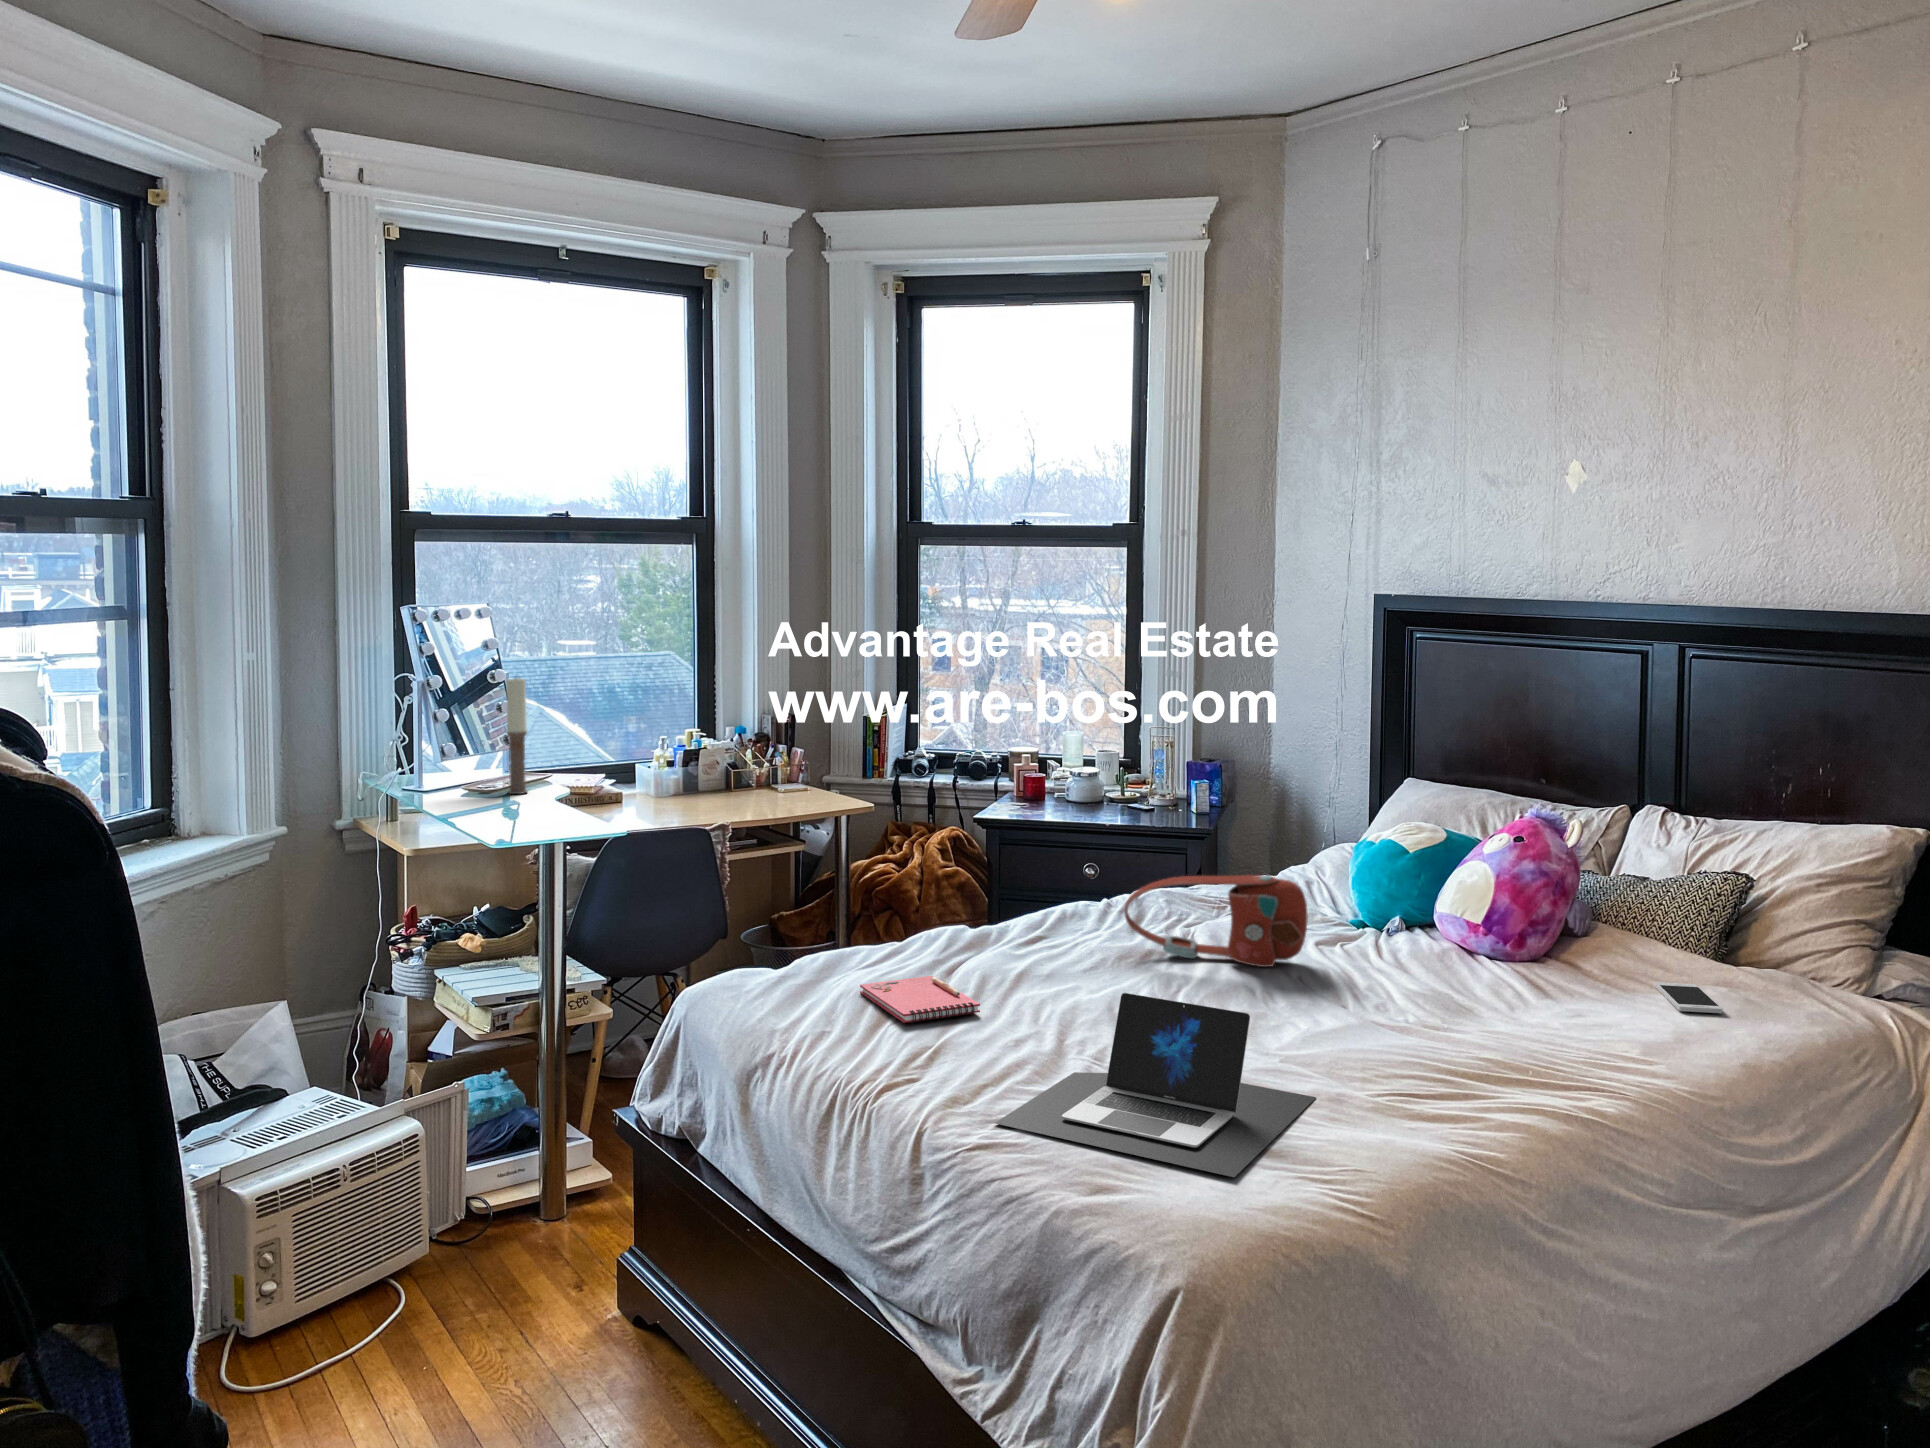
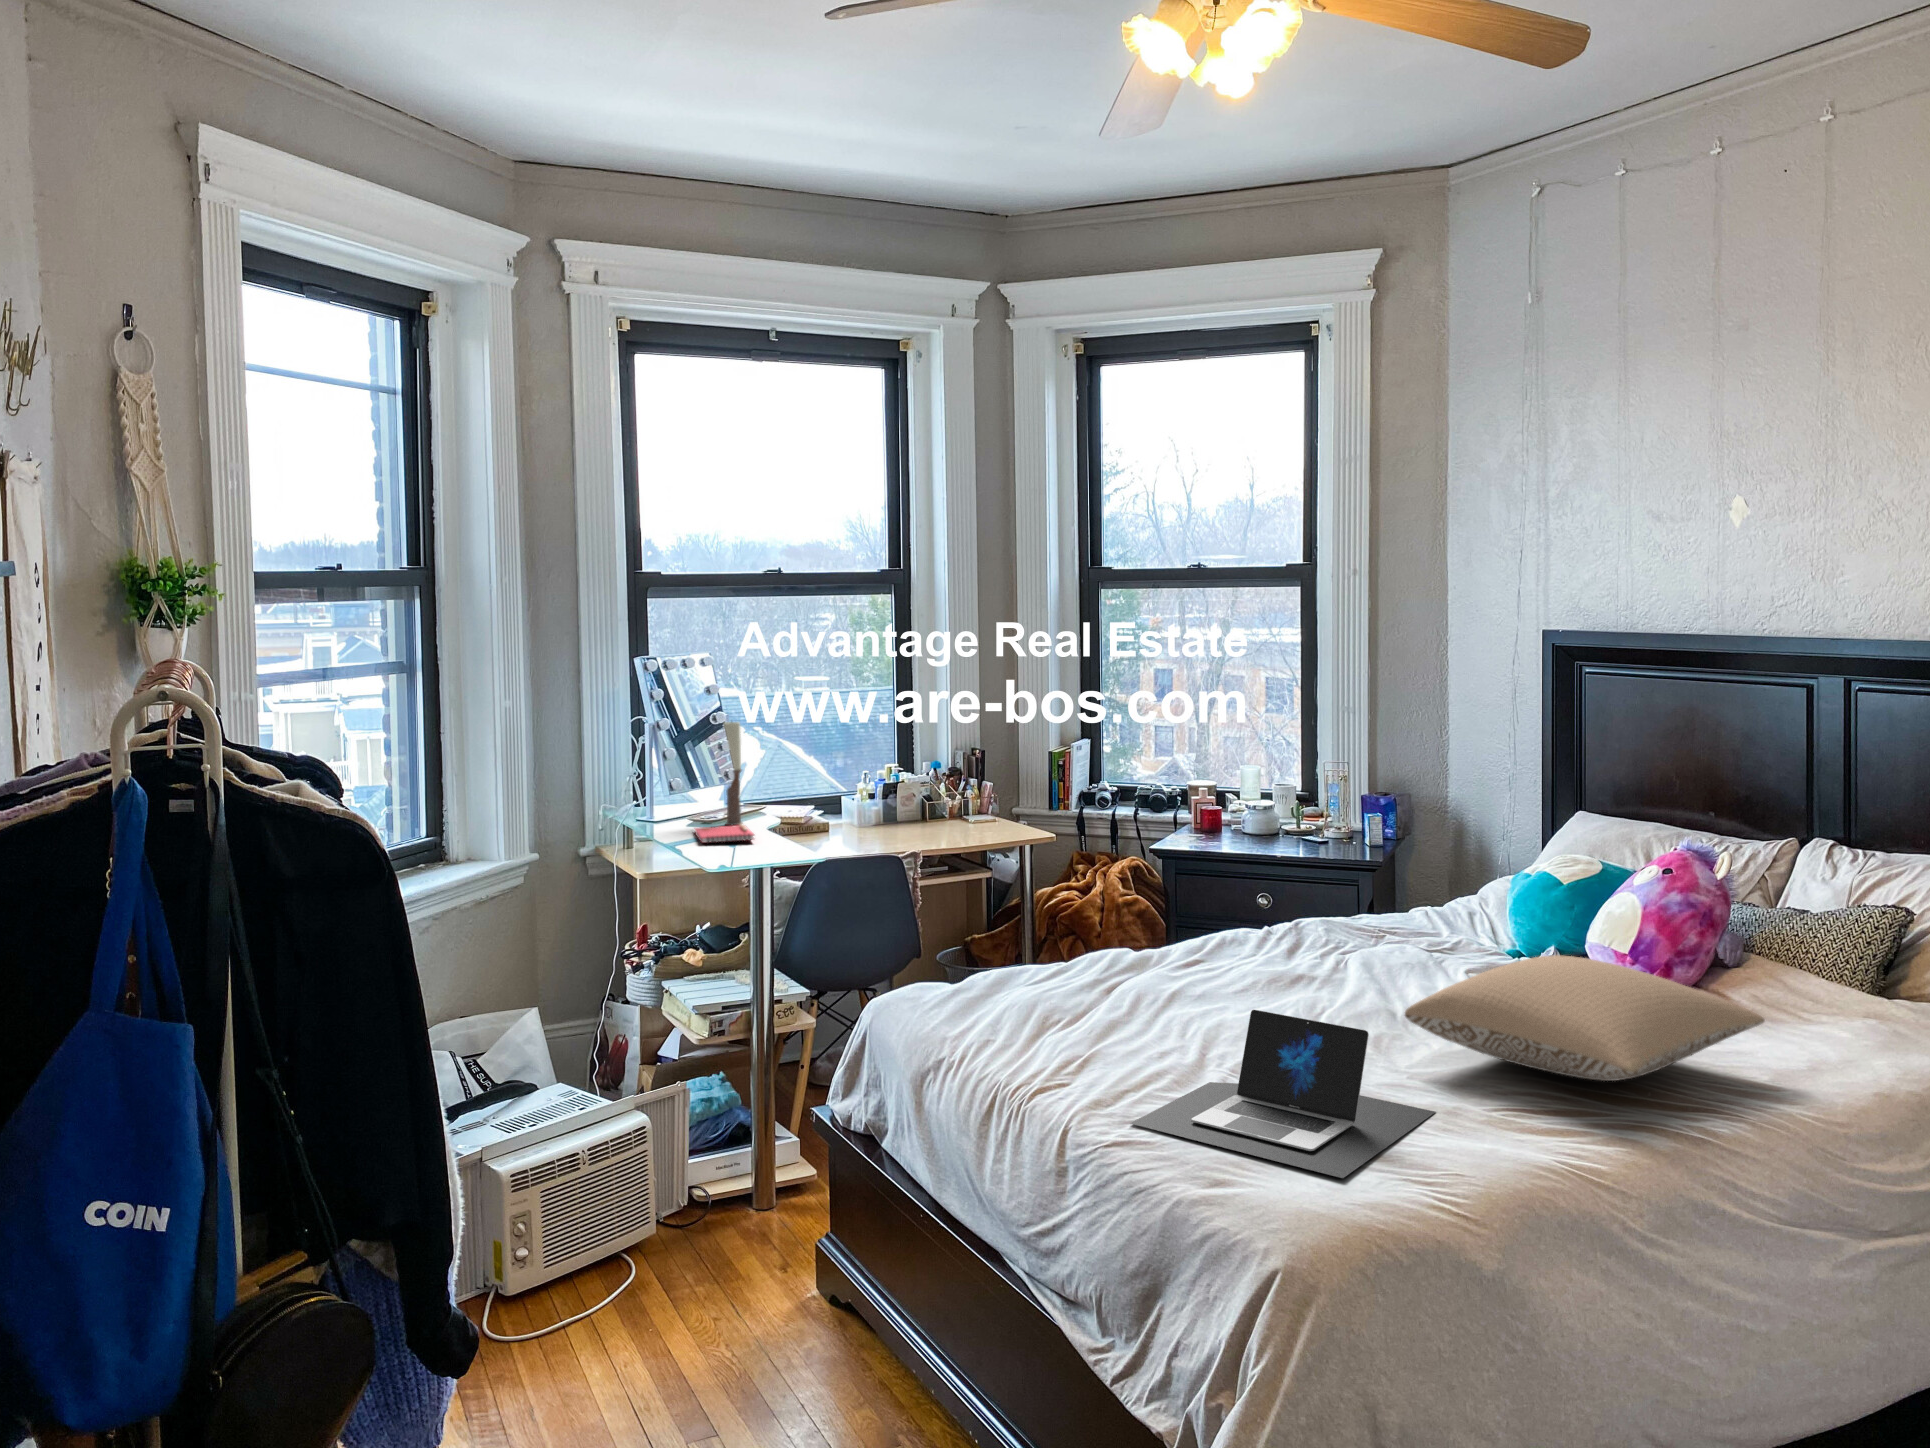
handbag: present [1124,875,1307,967] -> none [1273,904,1451,992]
pillow: none [1276,928,1630,1057] -> present [1405,955,1765,1081]
notebook: present [860,976,980,1023] -> present [695,824,754,843]
smartphone: present [1656,982,1722,1013] -> none [1809,1015,1873,1047]

